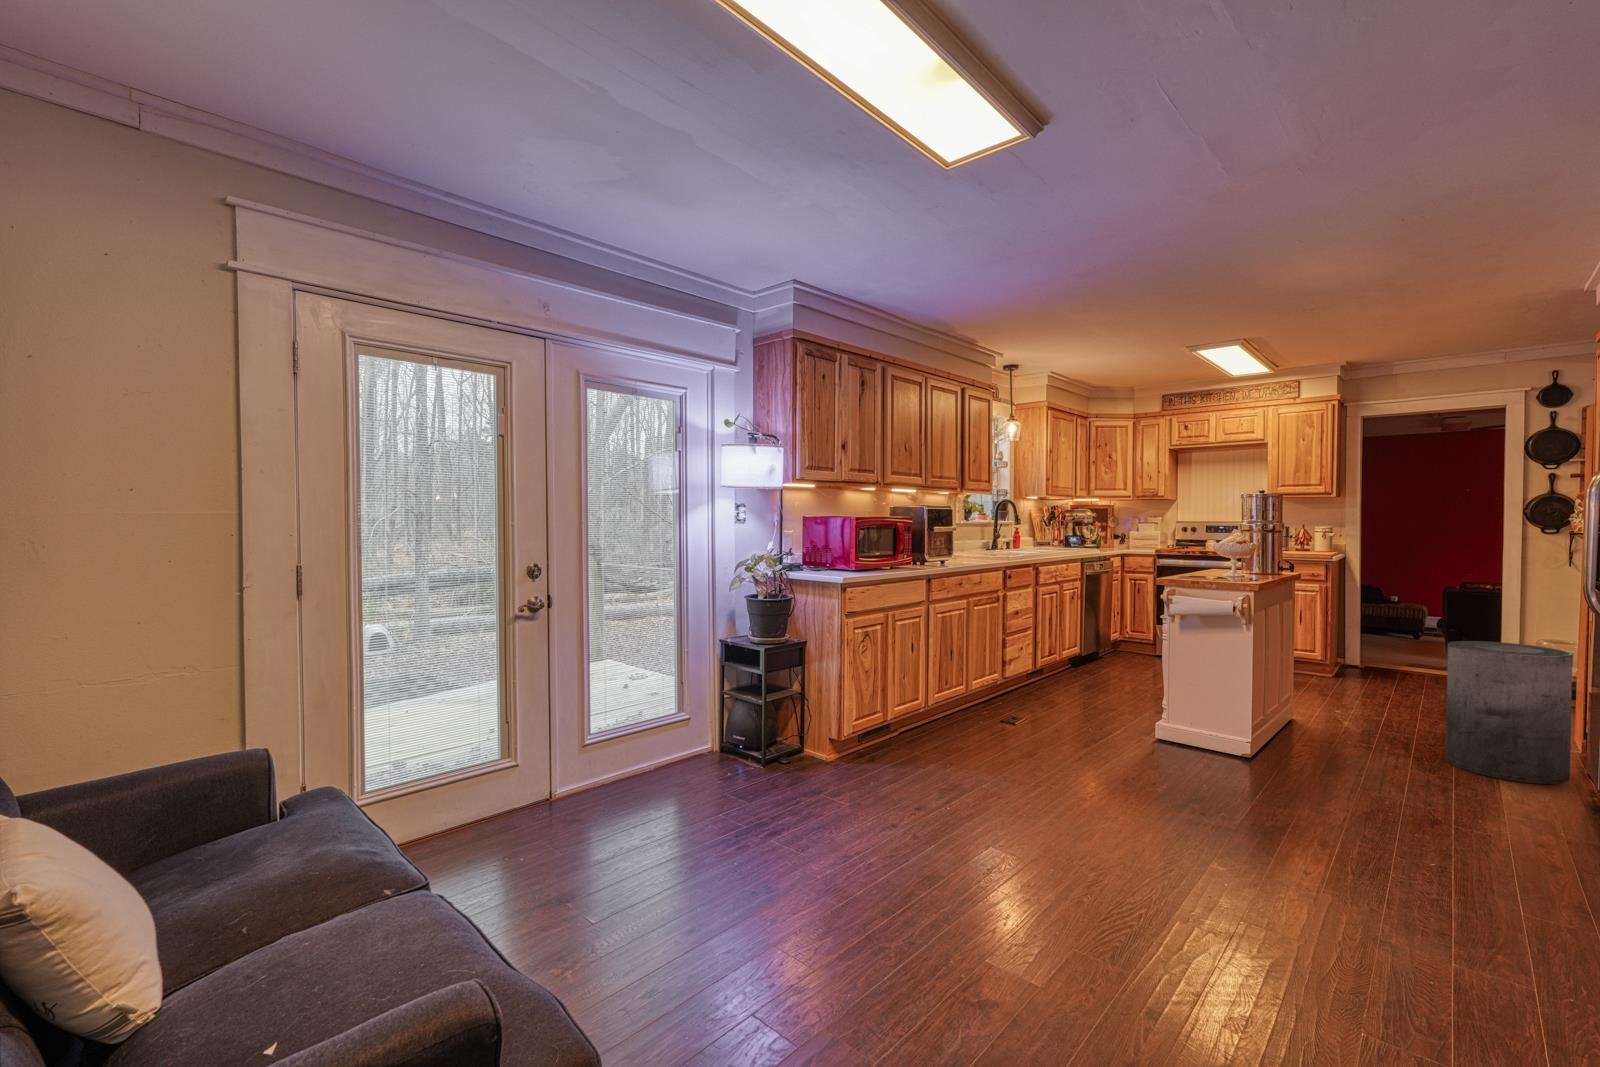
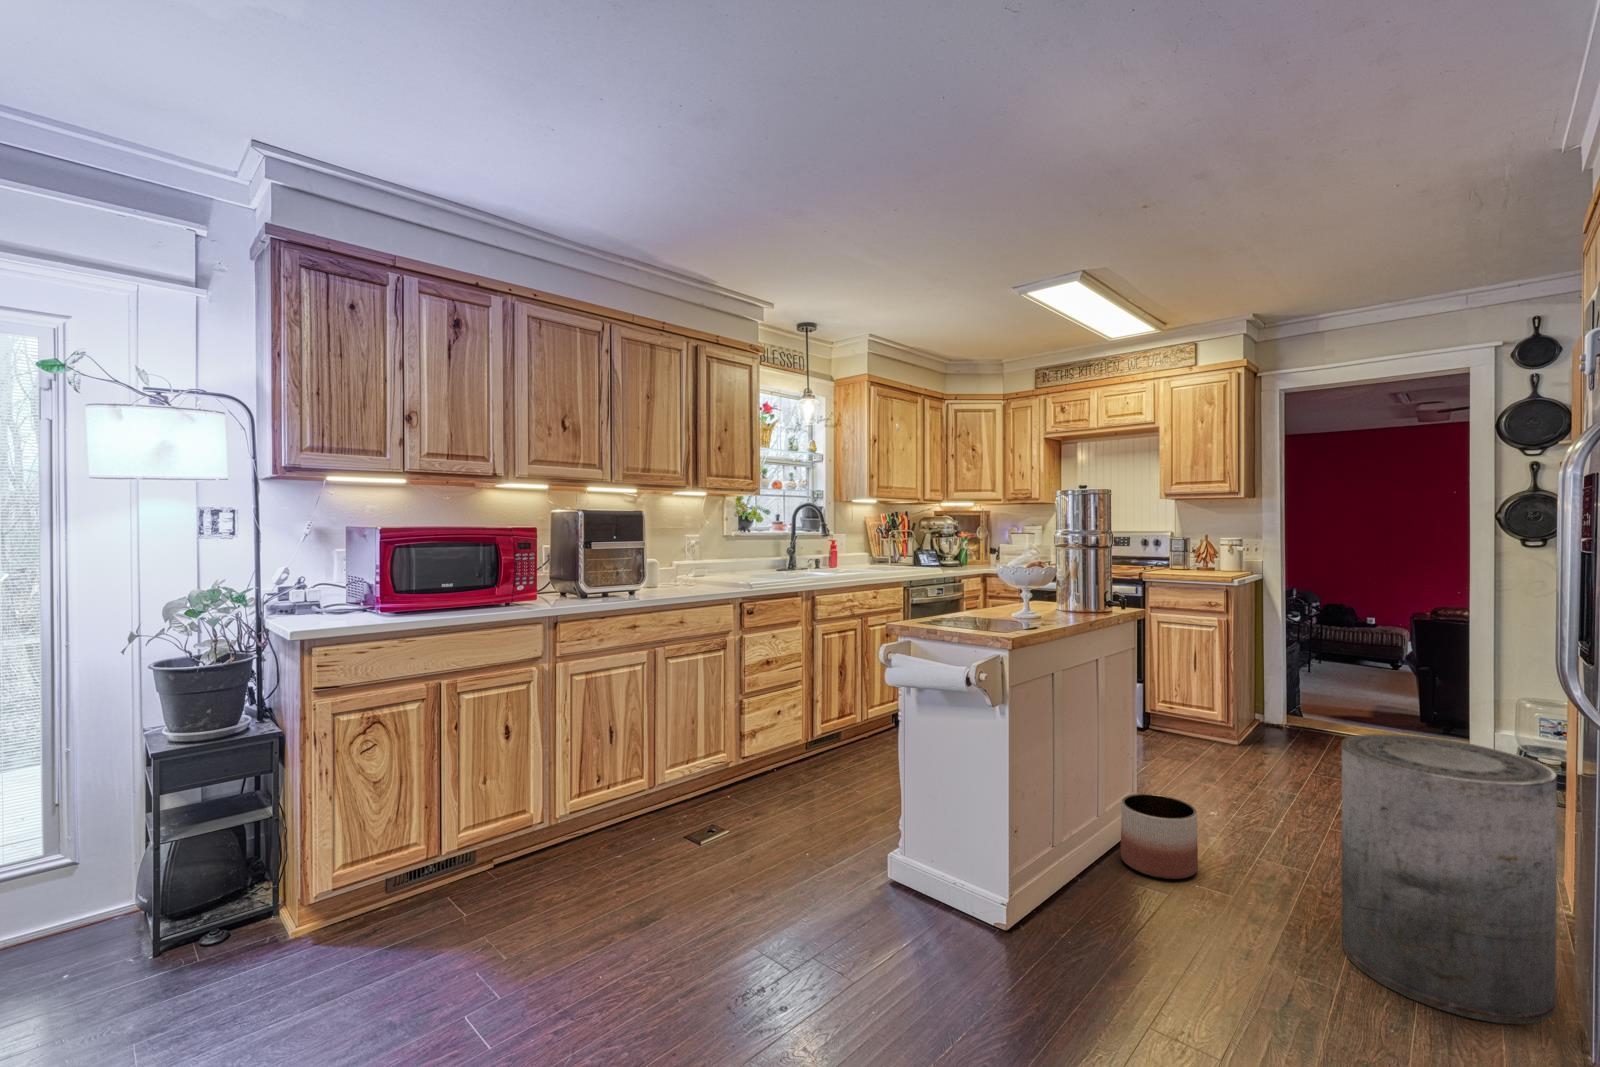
planter: none [1294,690,1347,737] -> present [1121,794,1198,879]

